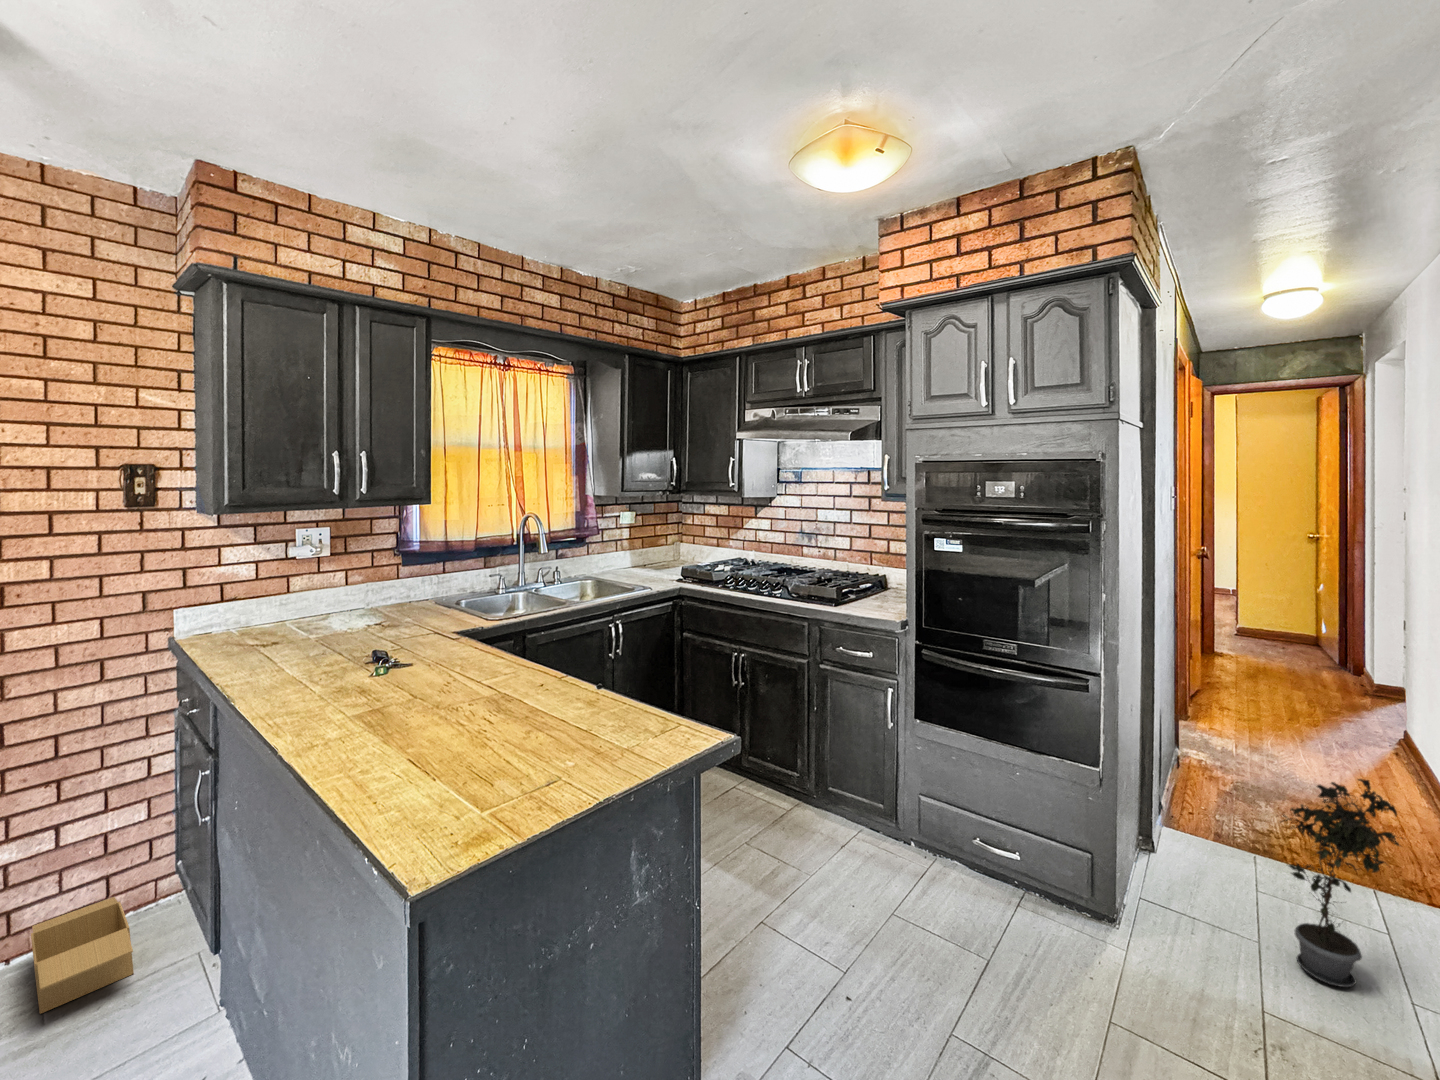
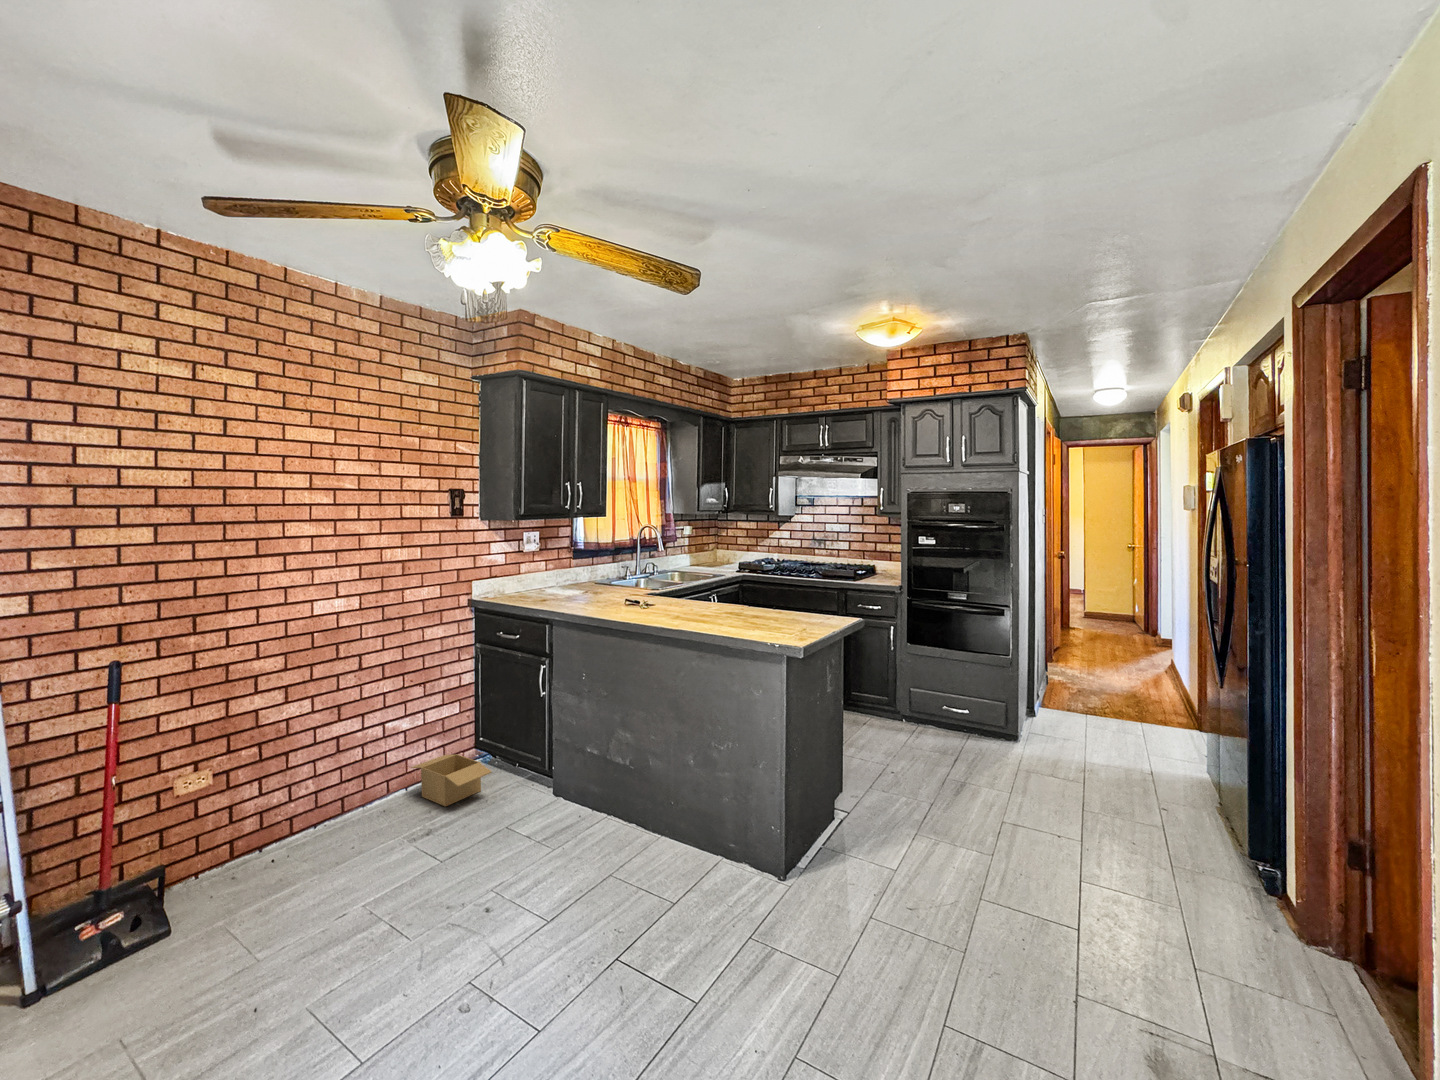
potted plant: present [1281,779,1399,987] -> none [1098,654,1153,759]

